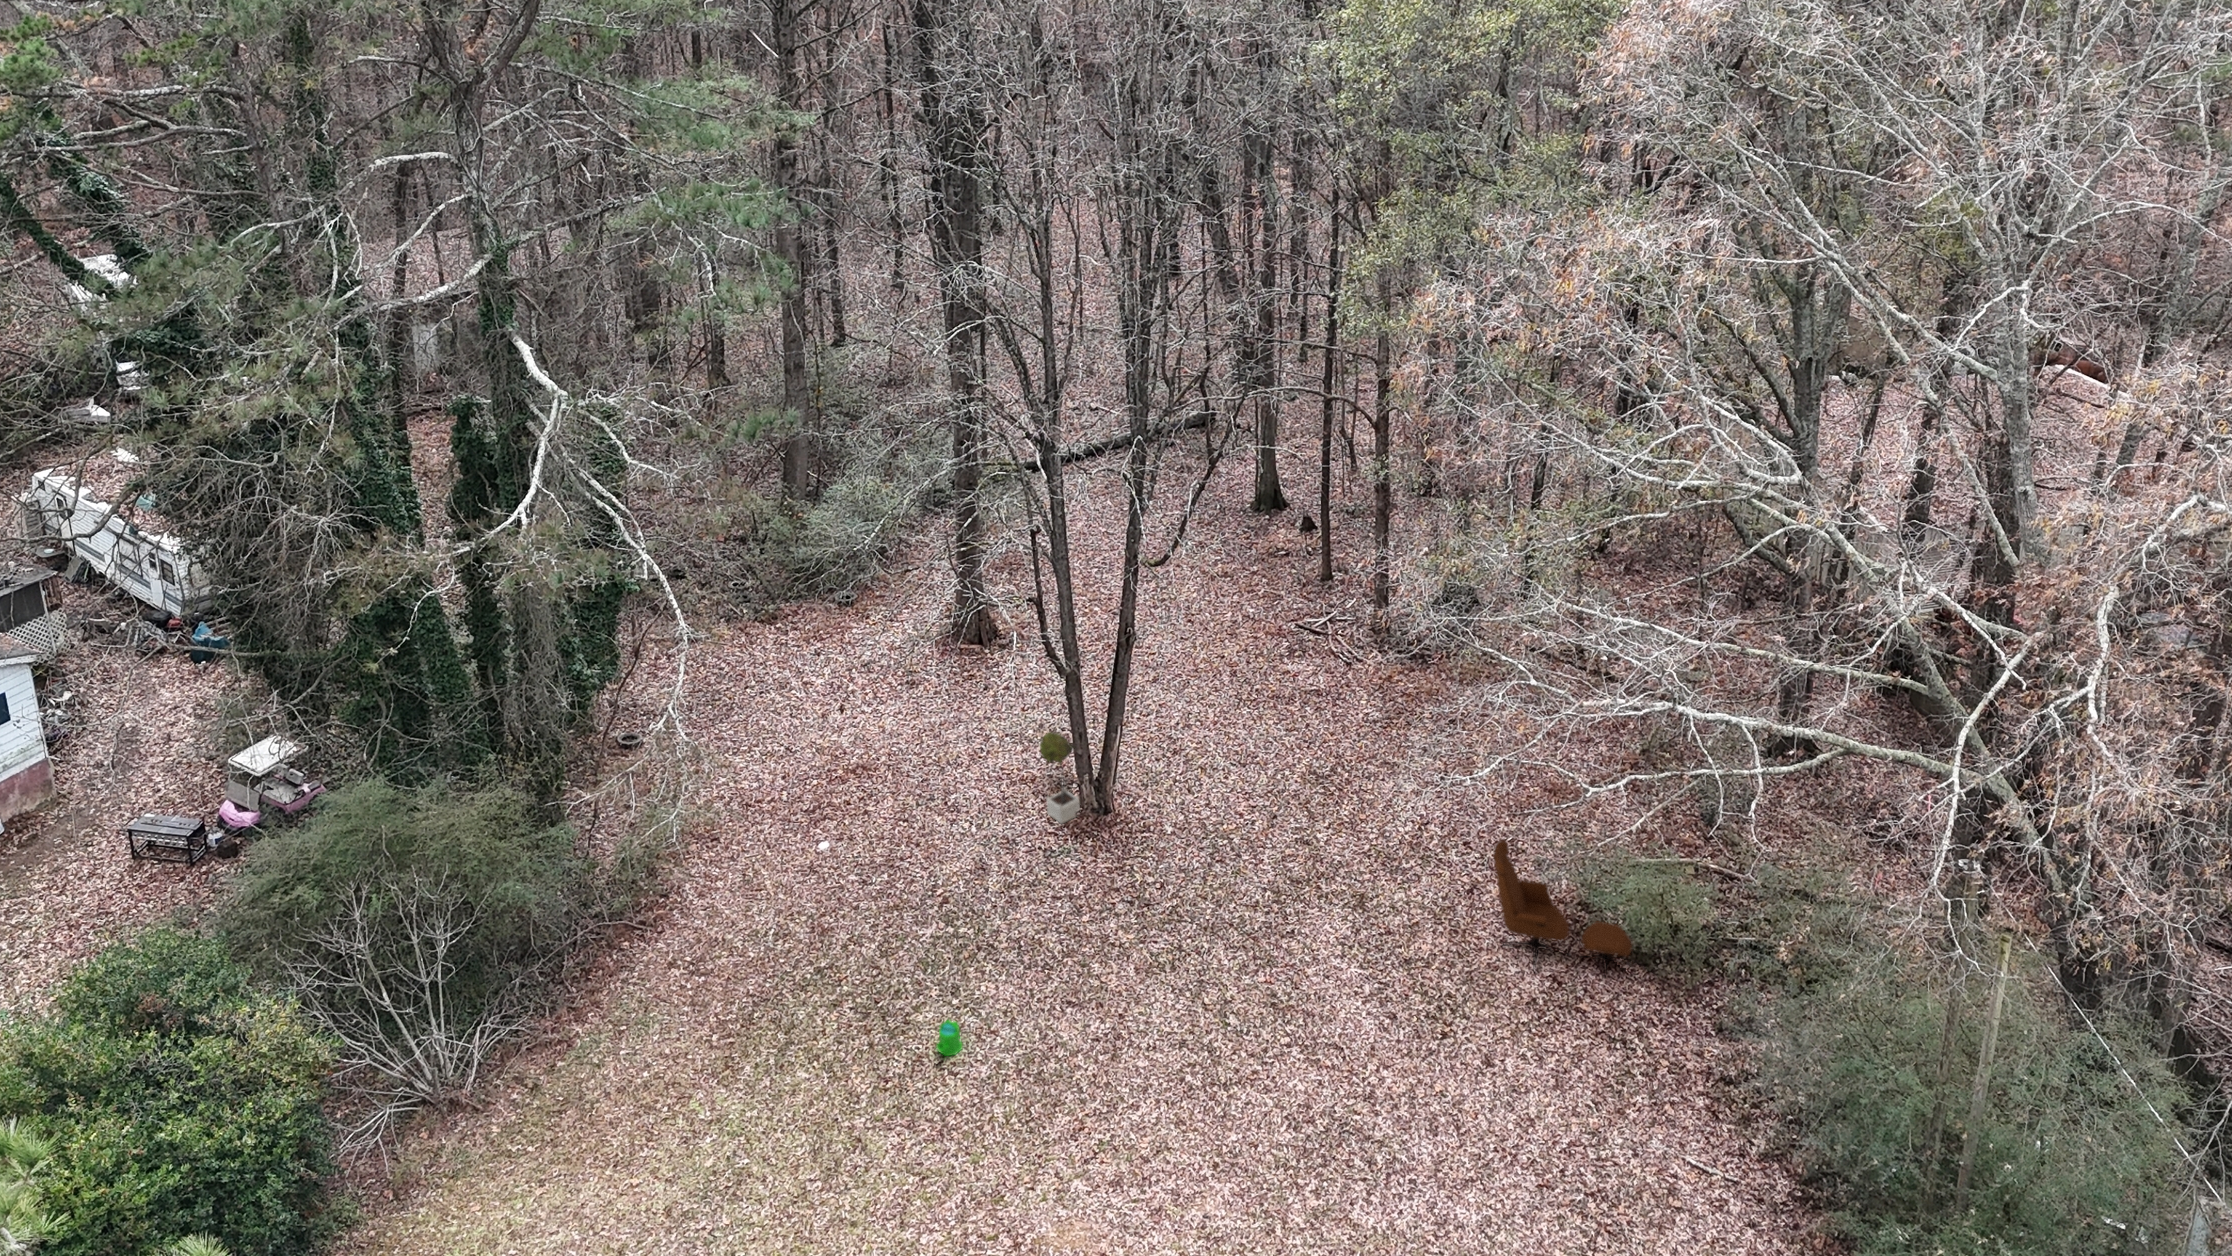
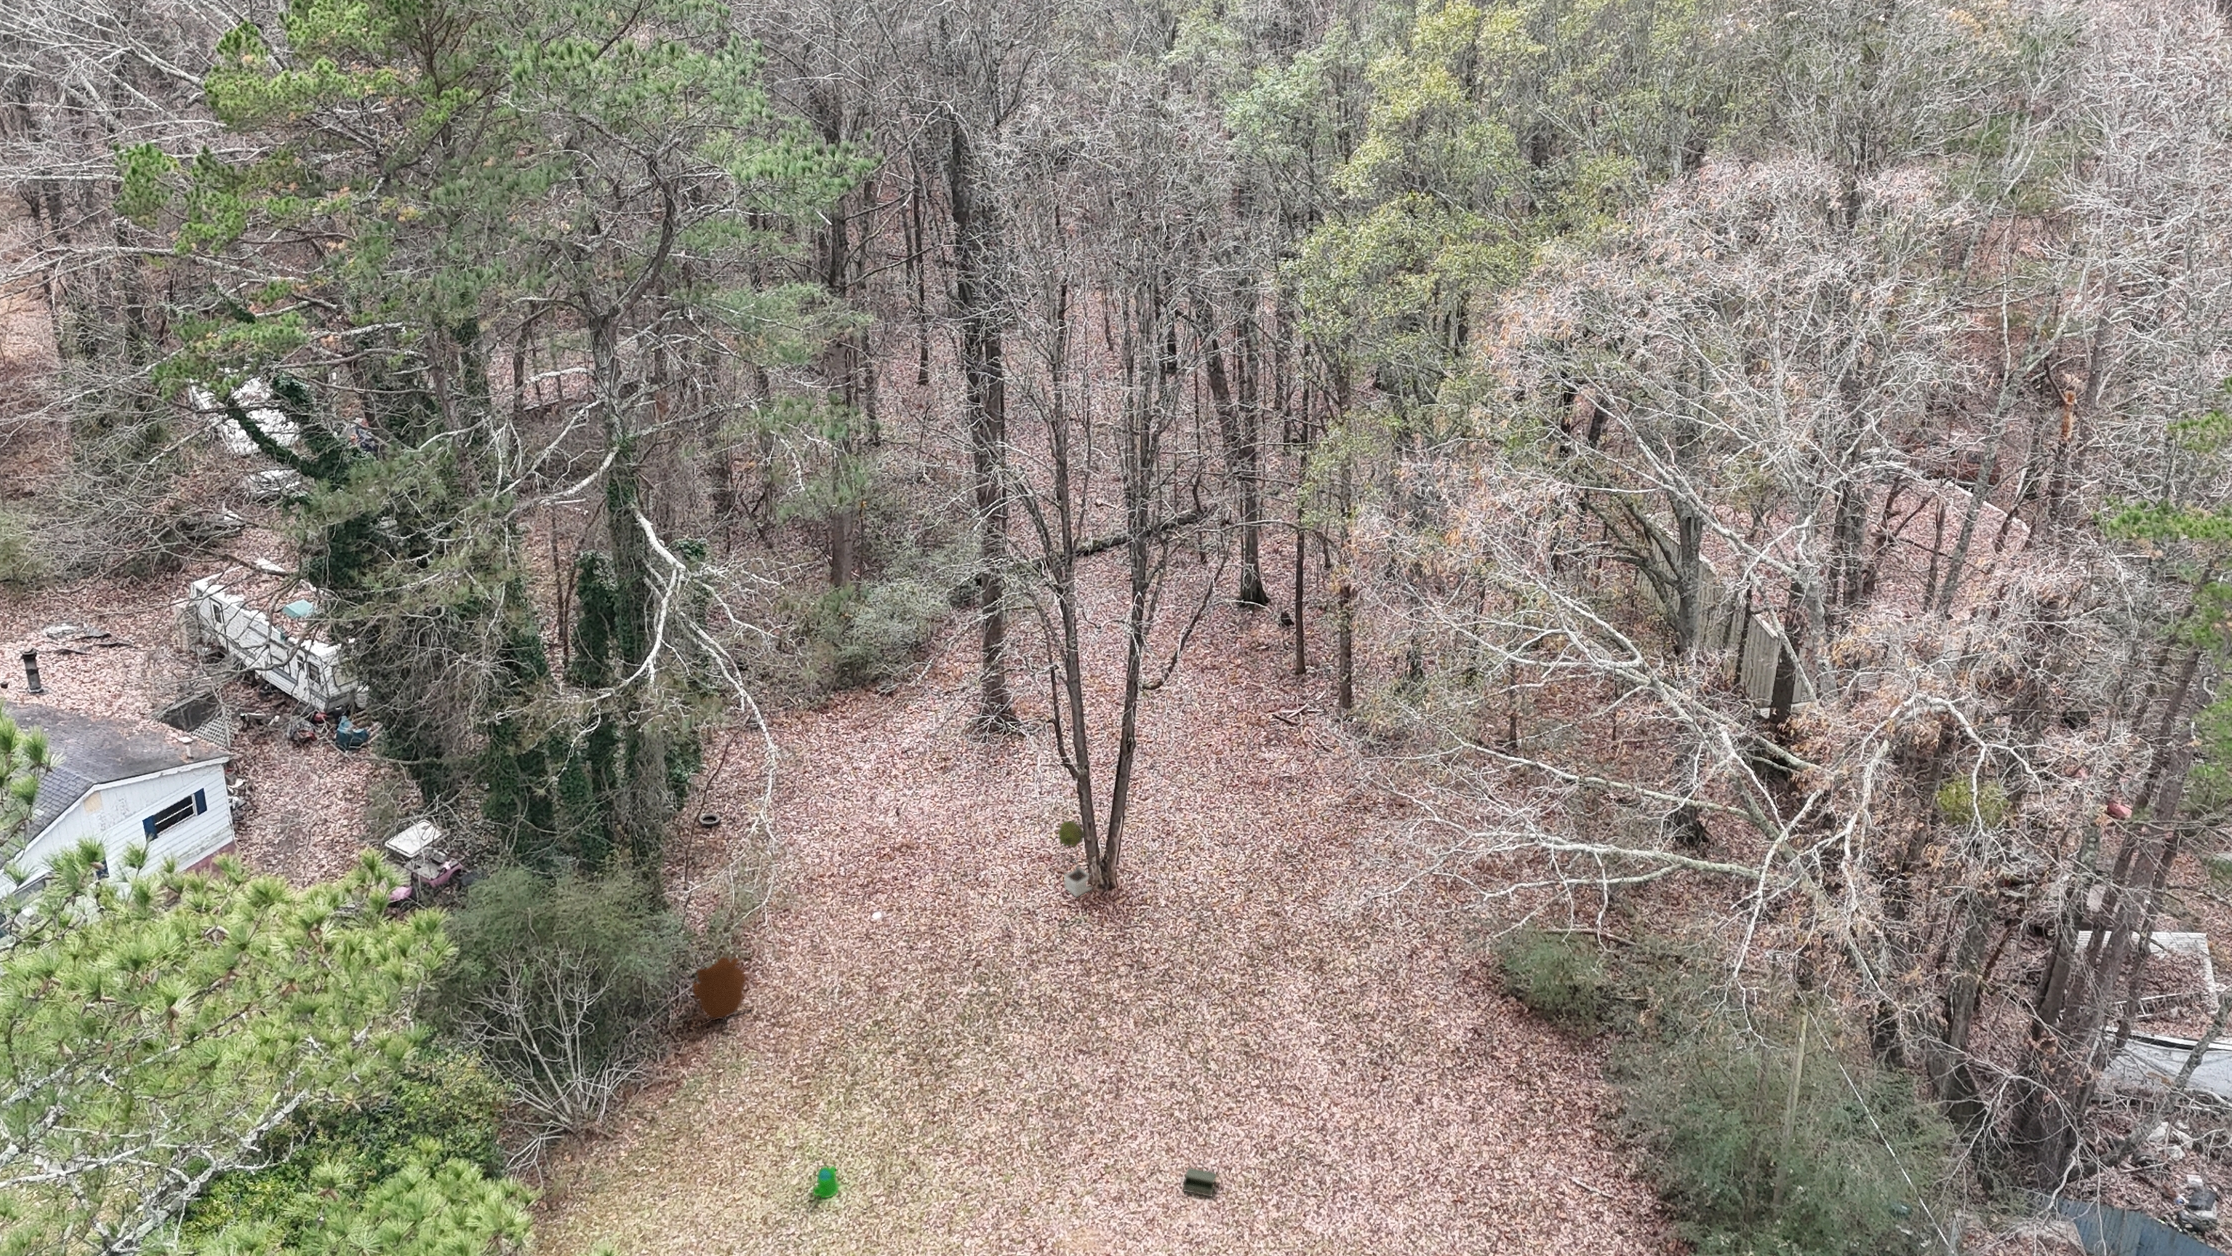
lounge chair: present [1493,840,1632,975] -> present [692,957,746,1035]
watering can: present [936,1020,962,1056] -> present [813,1166,838,1198]
toolbox: none [1198,1144,1241,1181] -> present [1183,1168,1216,1197]

